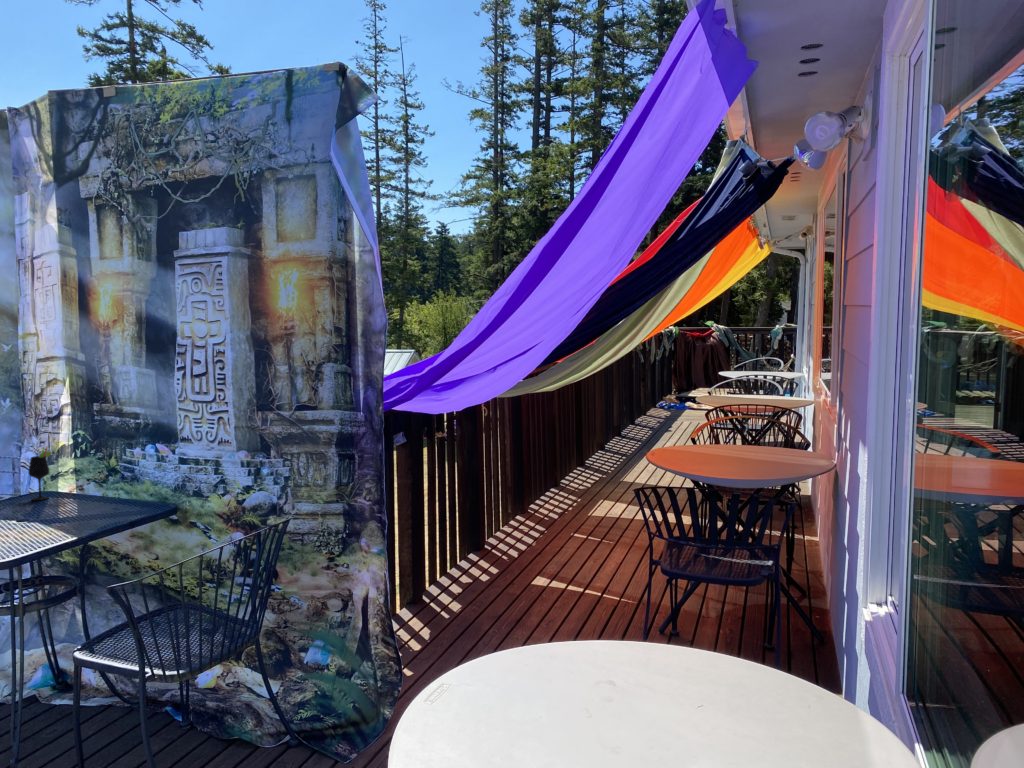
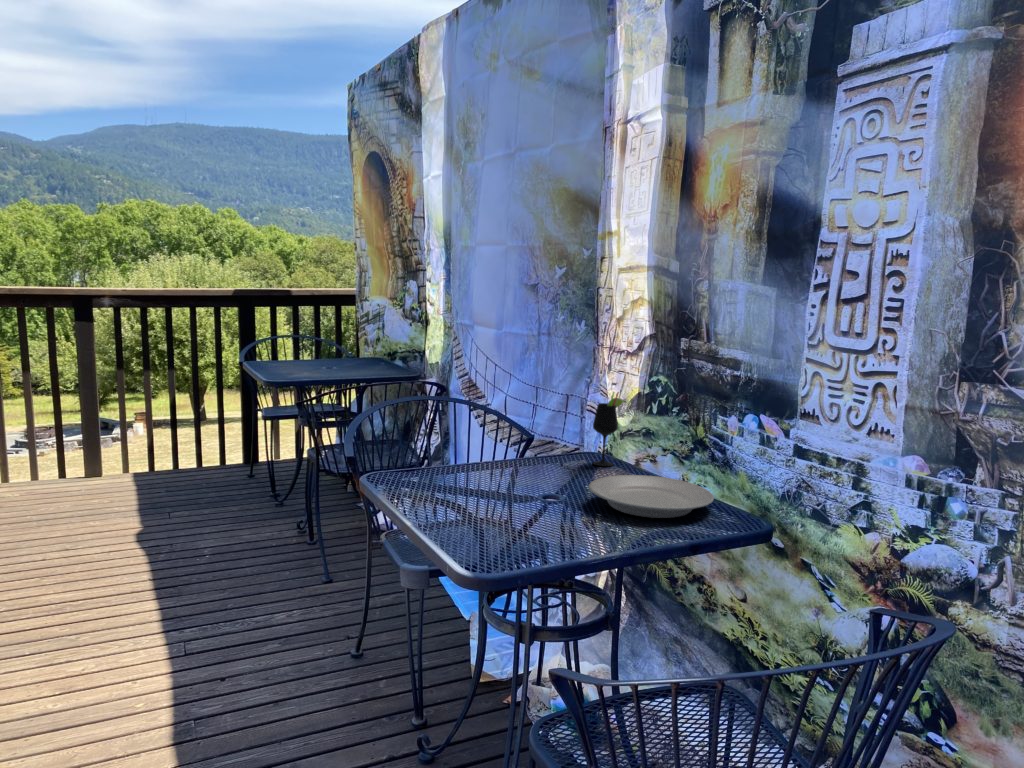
plate: none [41,495,132,520] -> present [589,475,714,518]

